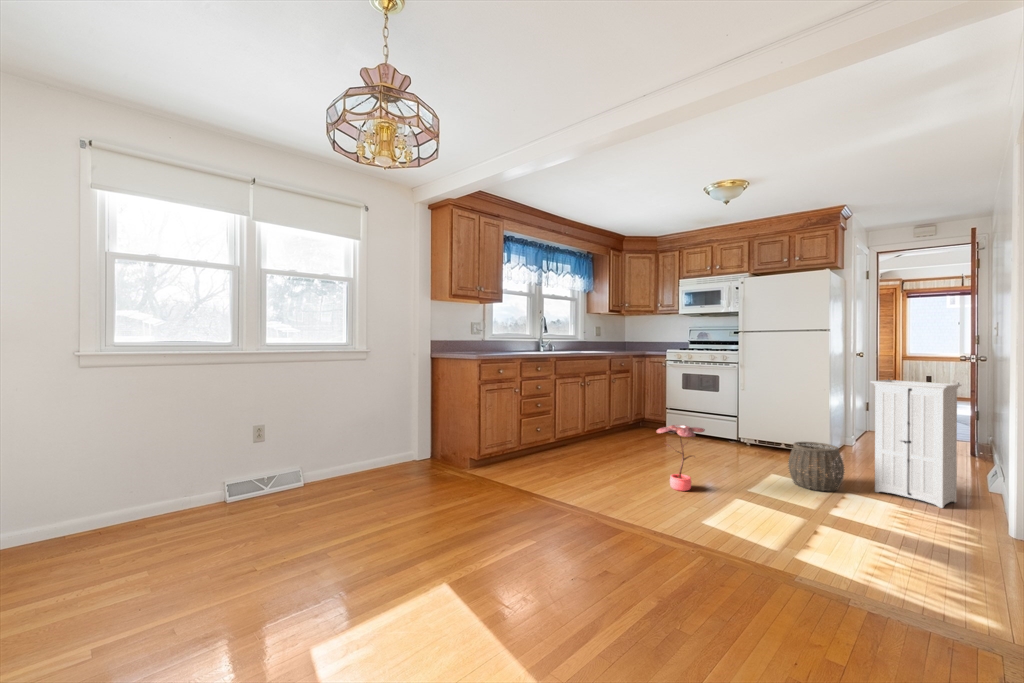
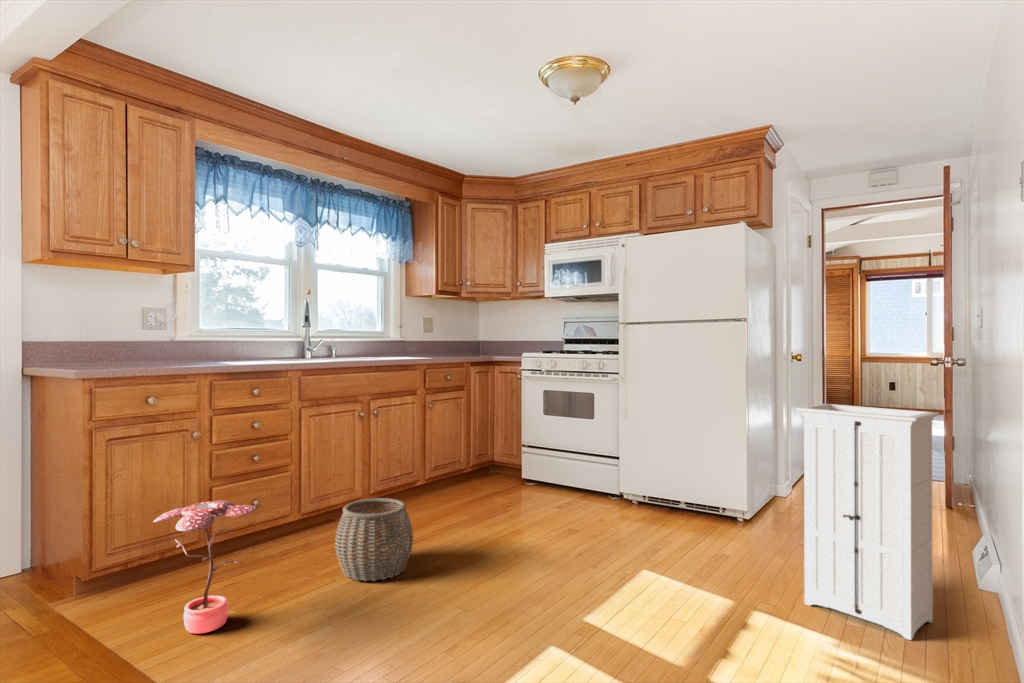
potted plant: present [657,425,705,491] -> present [153,501,257,634]
woven basket: present [788,442,844,491] -> present [335,498,413,581]

